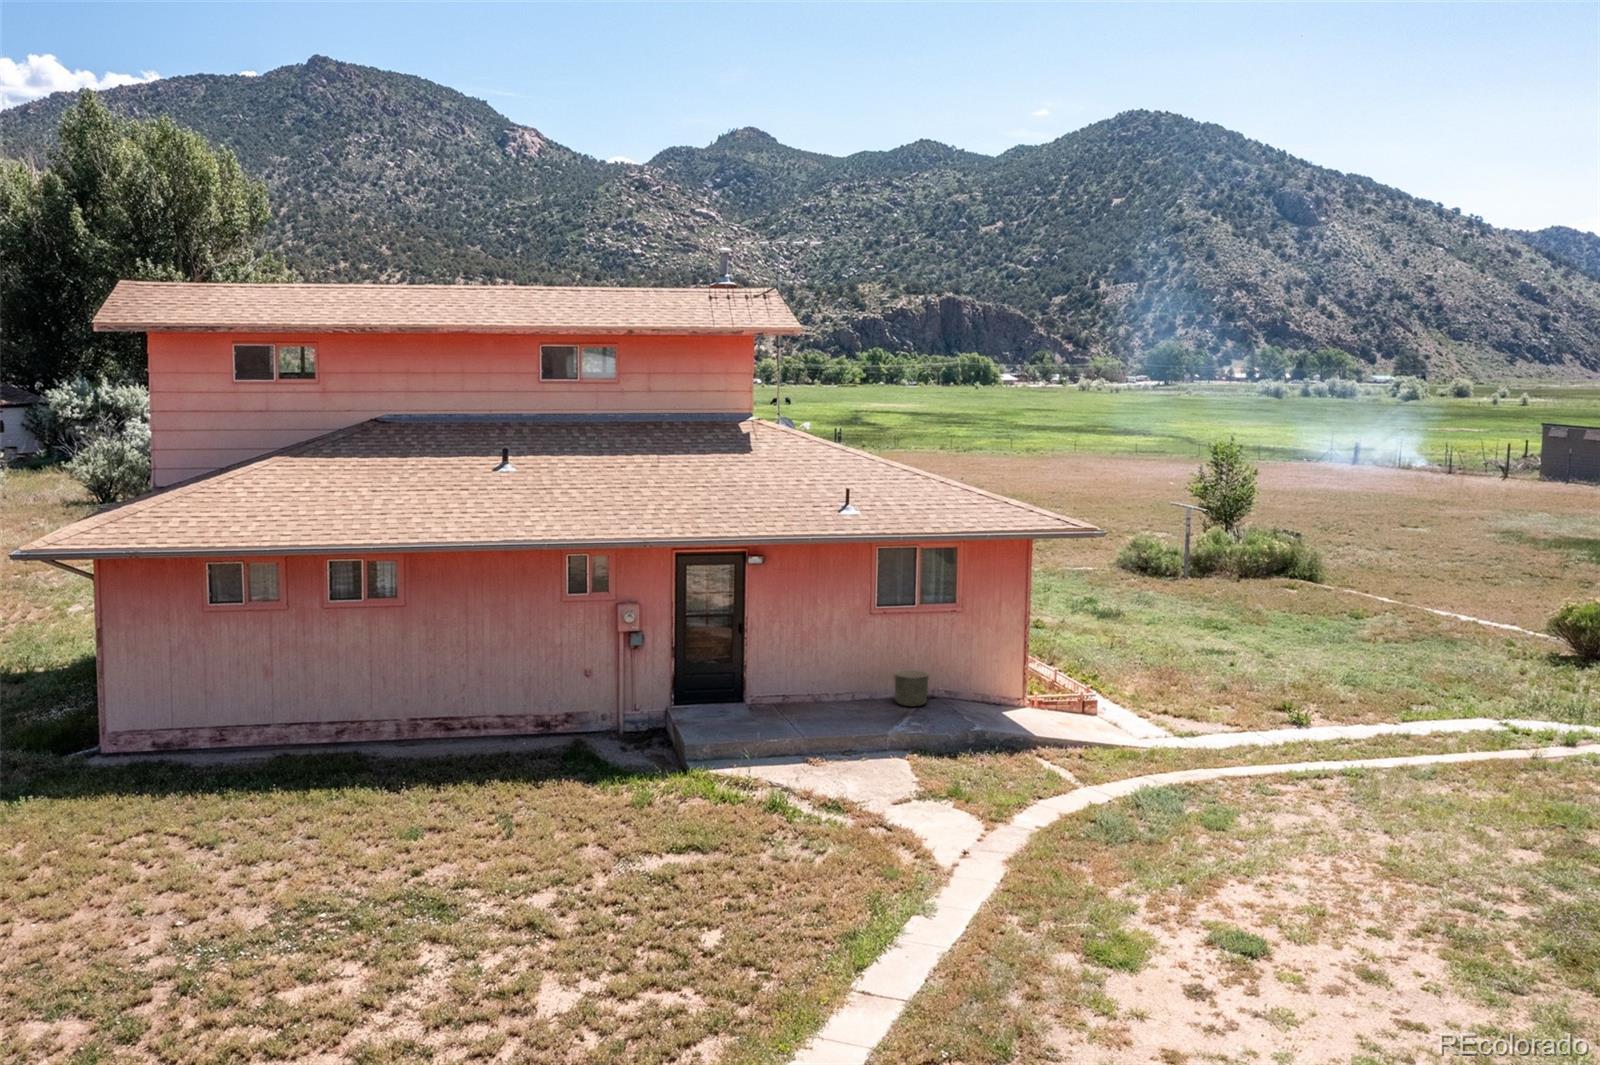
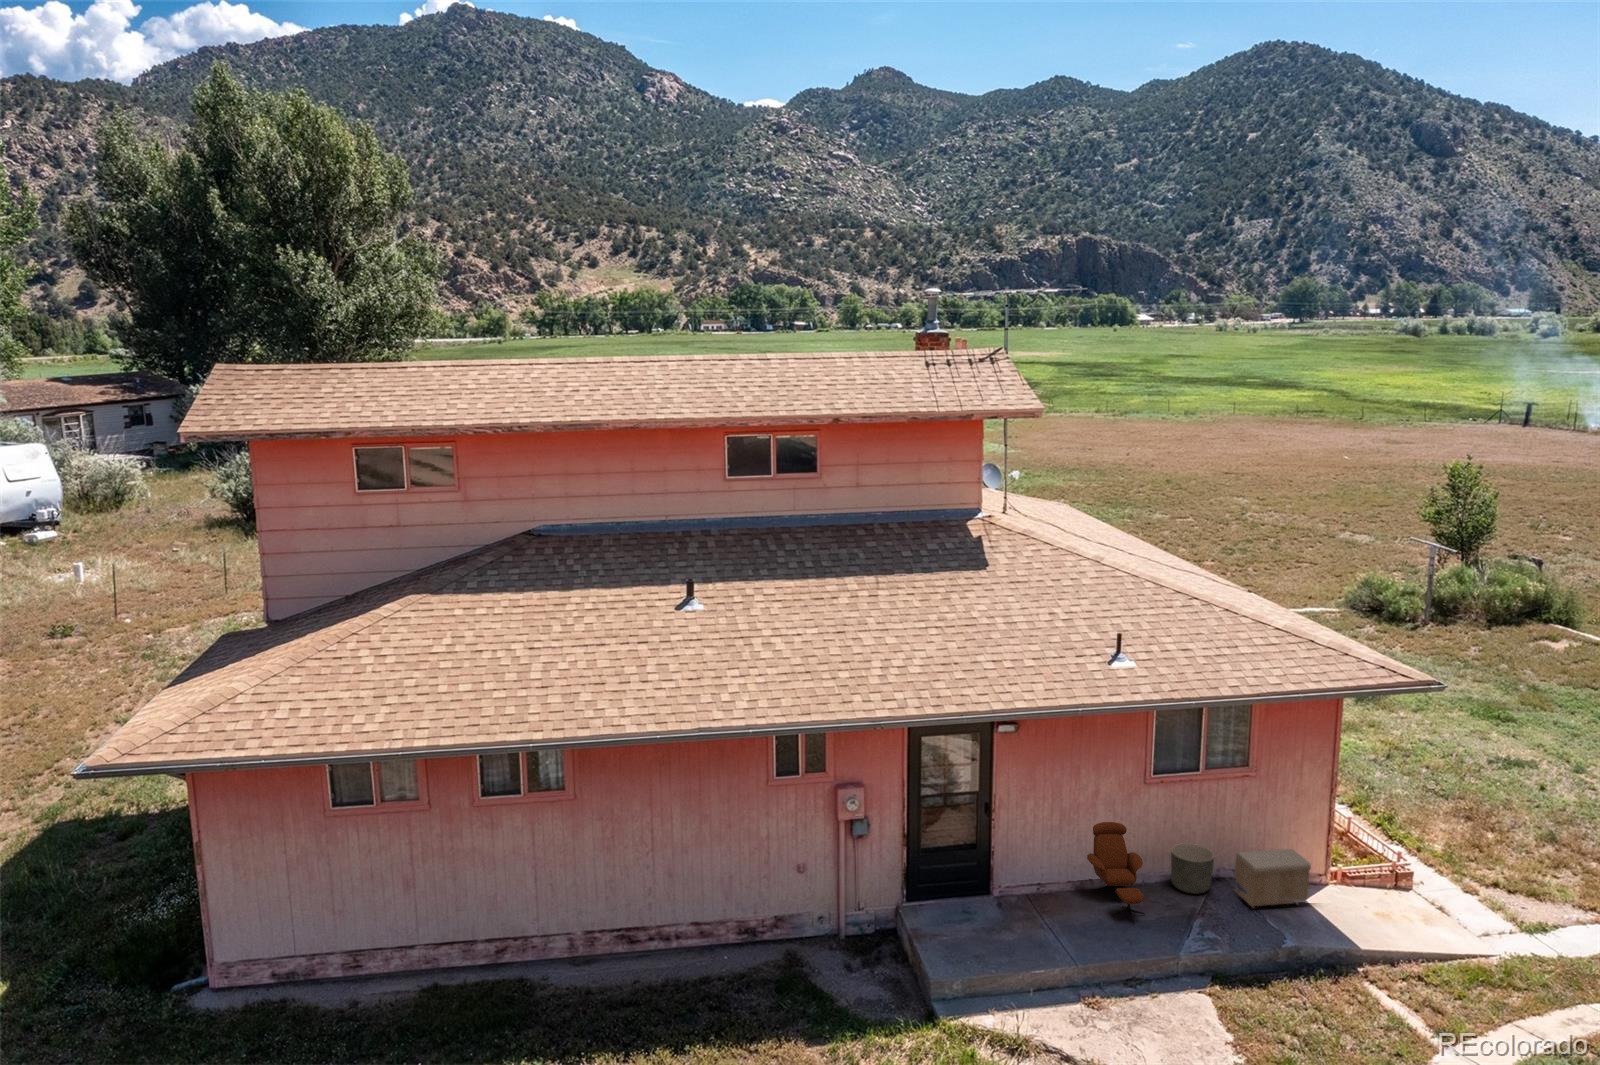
lounge chair: none [824,651,869,722] -> present [1087,822,1145,923]
storage bench: none [949,675,1007,720] -> present [1234,849,1311,908]

